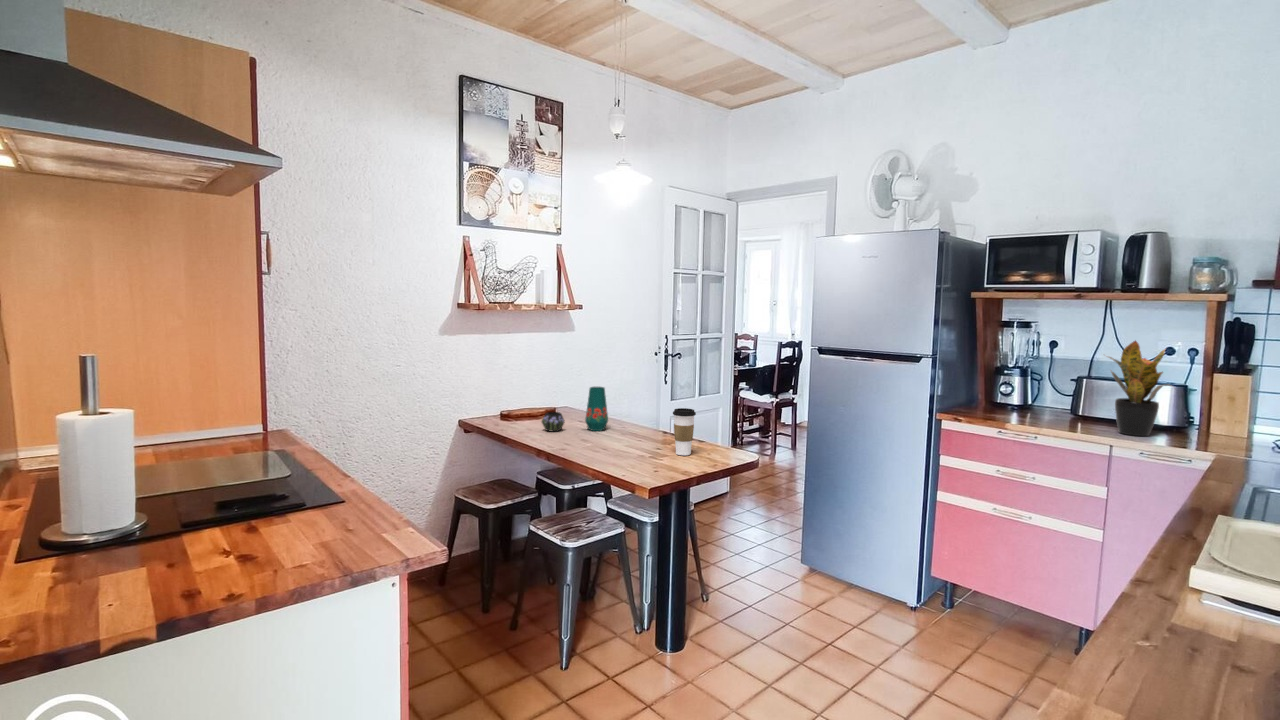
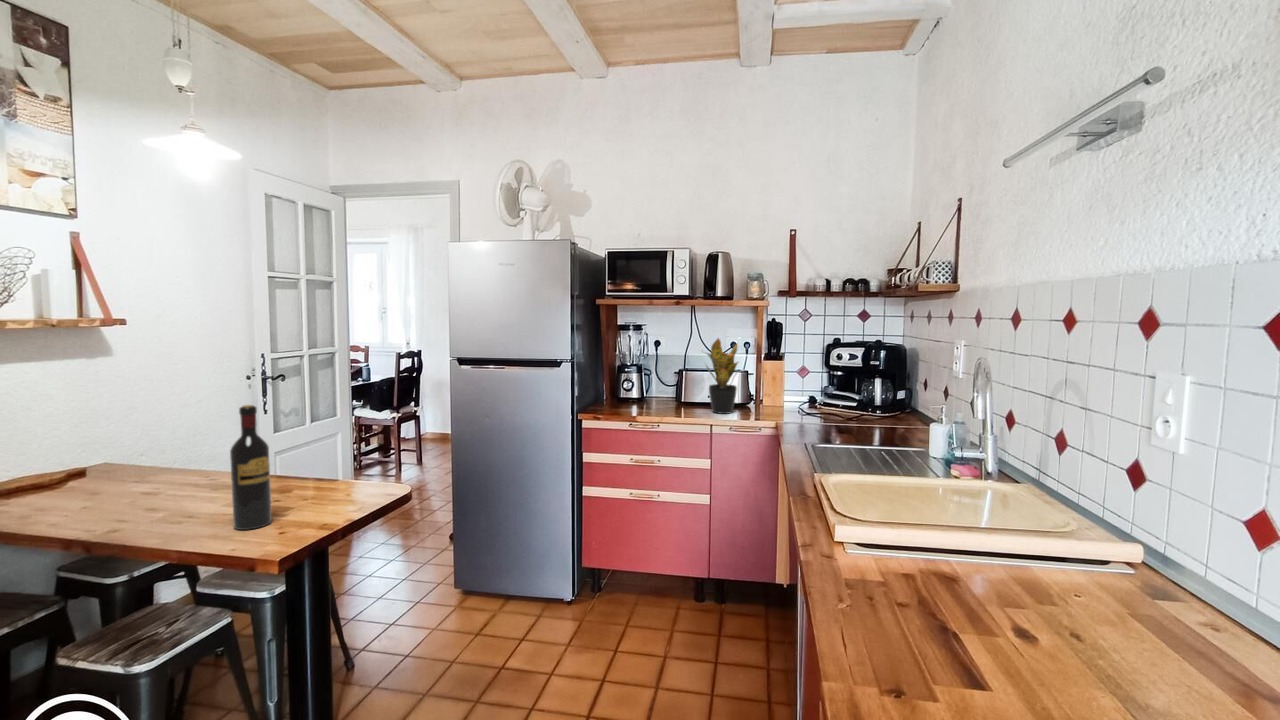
wine bottle: none [630,373,654,463] -> present [230,405,272,530]
vase: present [542,387,608,431] -> none [55,428,186,507]
coffee cup: present [673,408,696,456] -> none [297,444,331,506]

